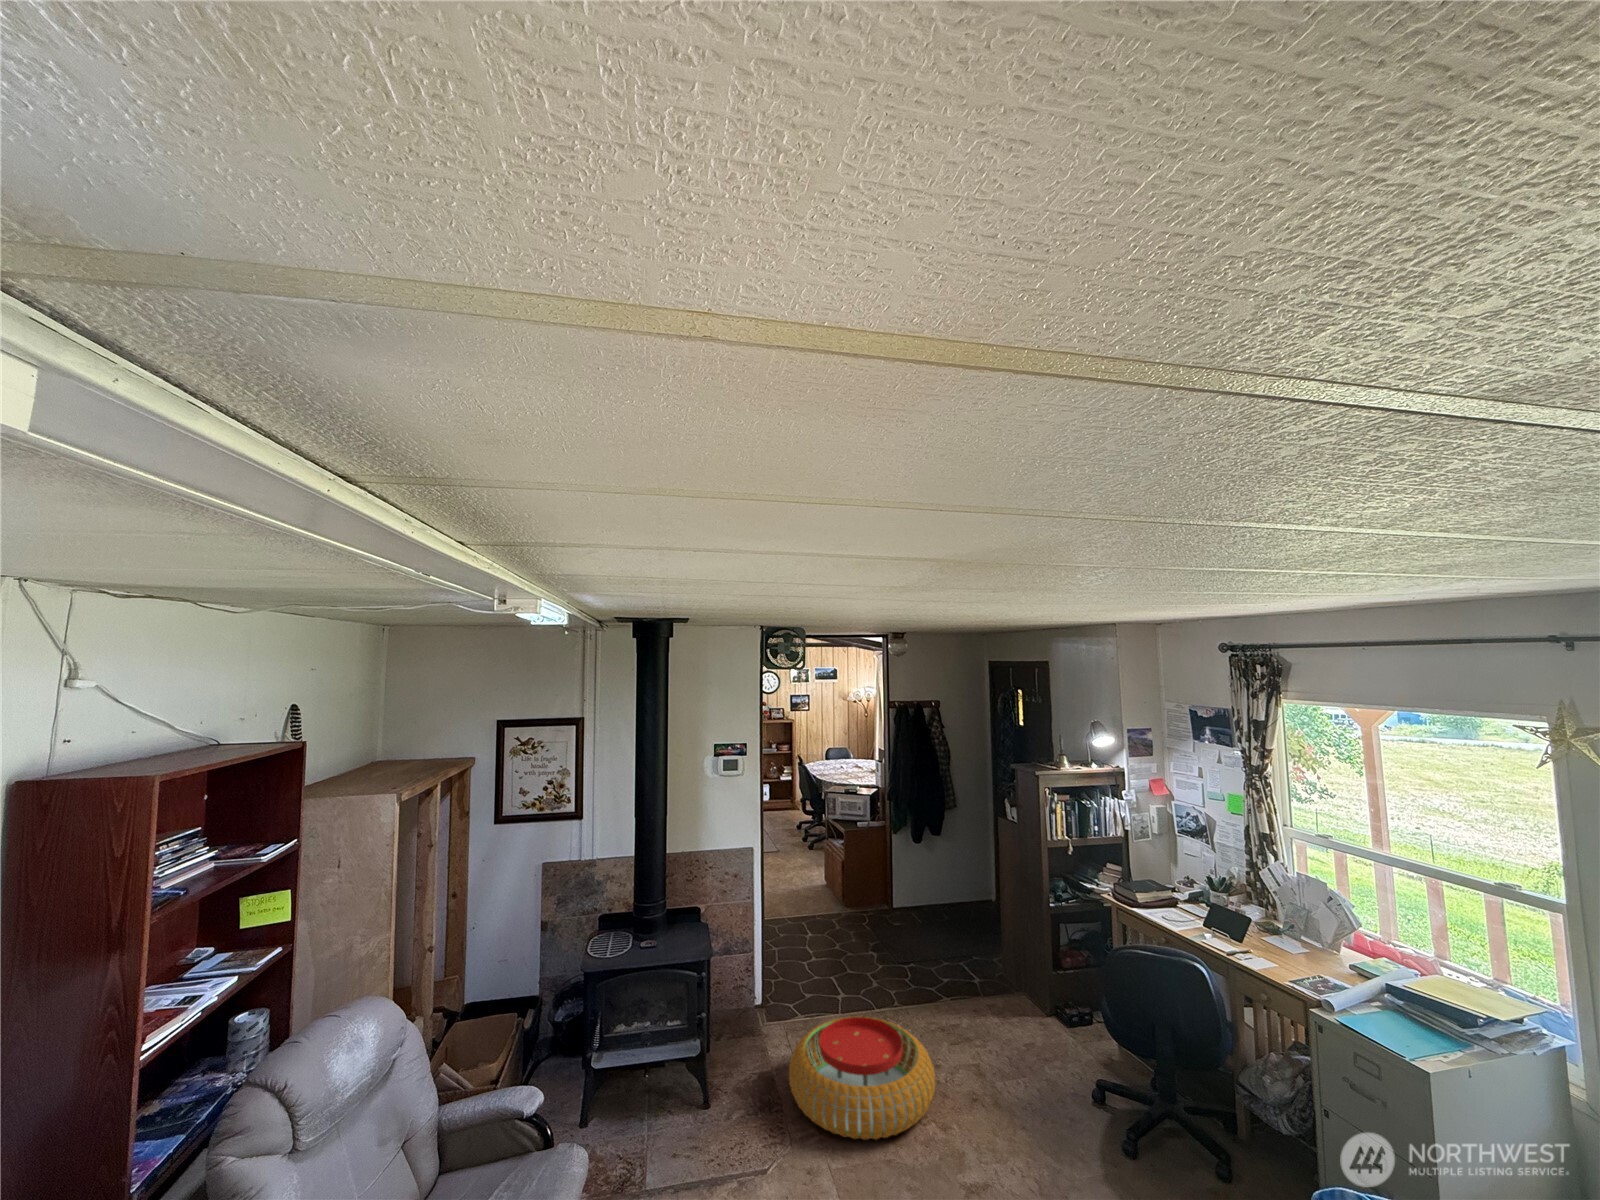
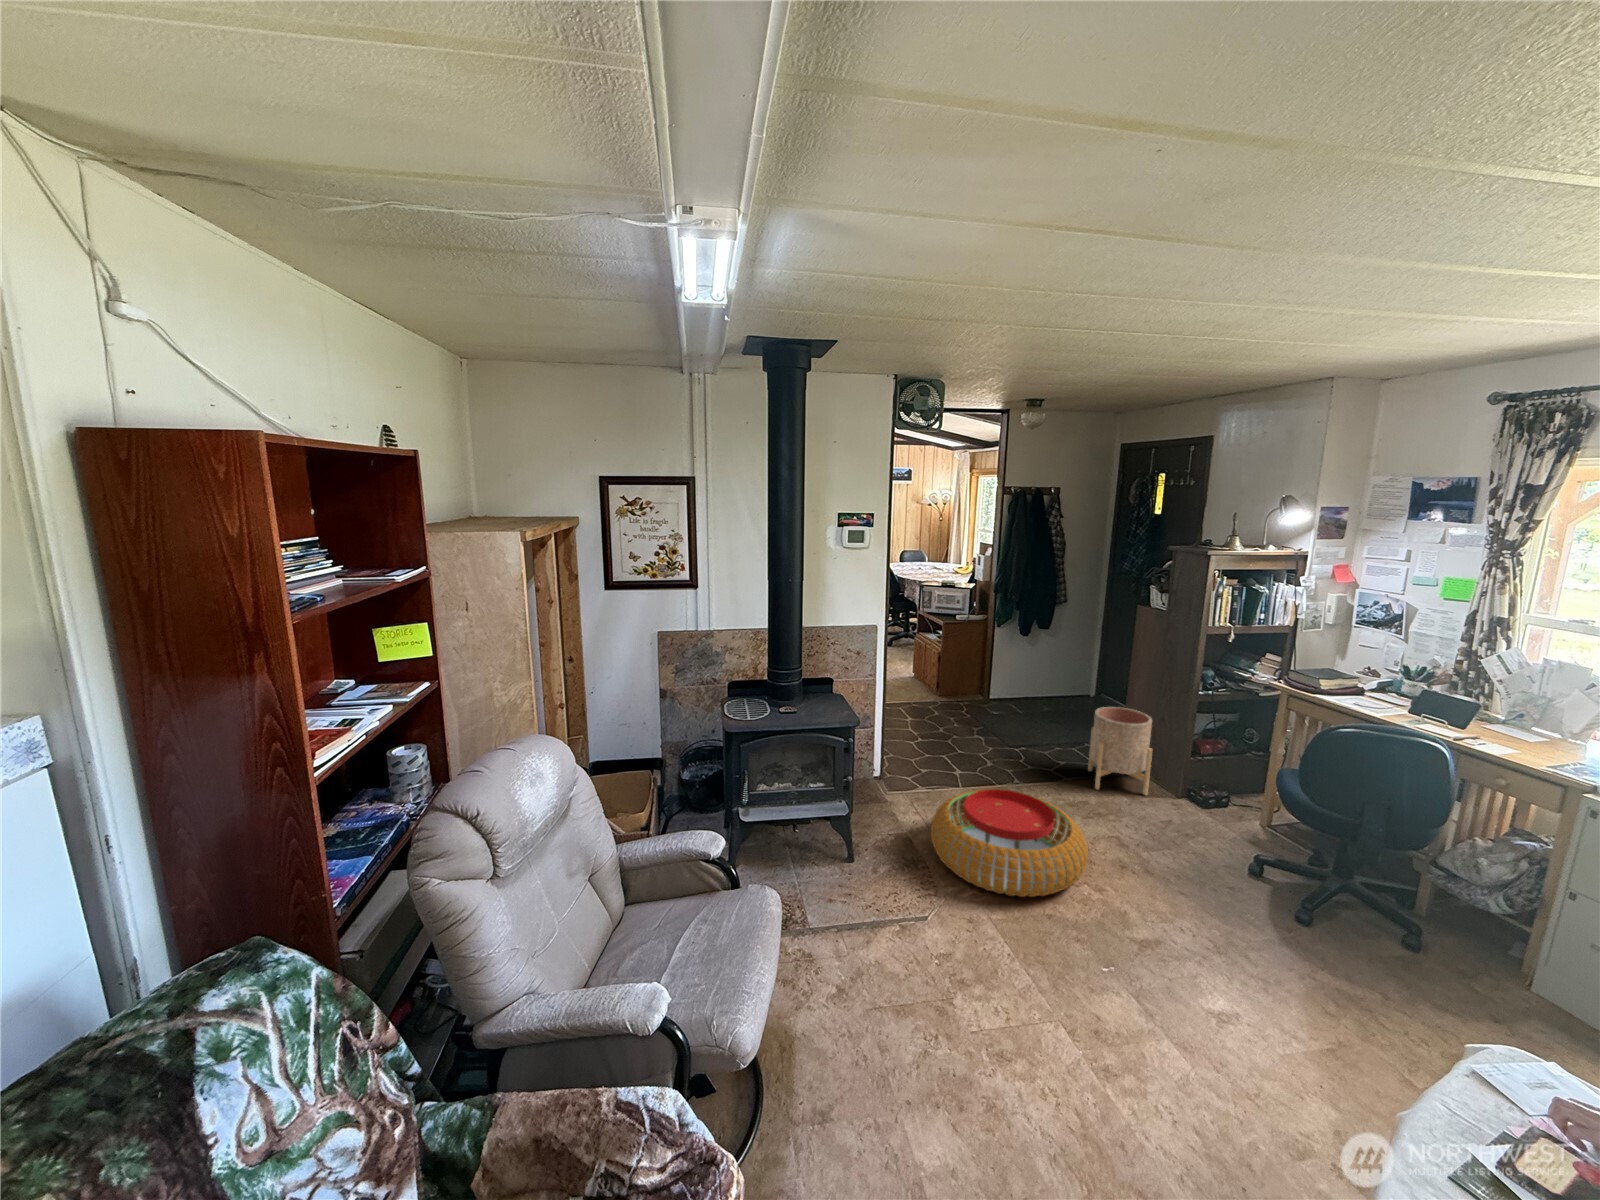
planter: none [966,919,1020,1014] -> present [1088,707,1152,795]

